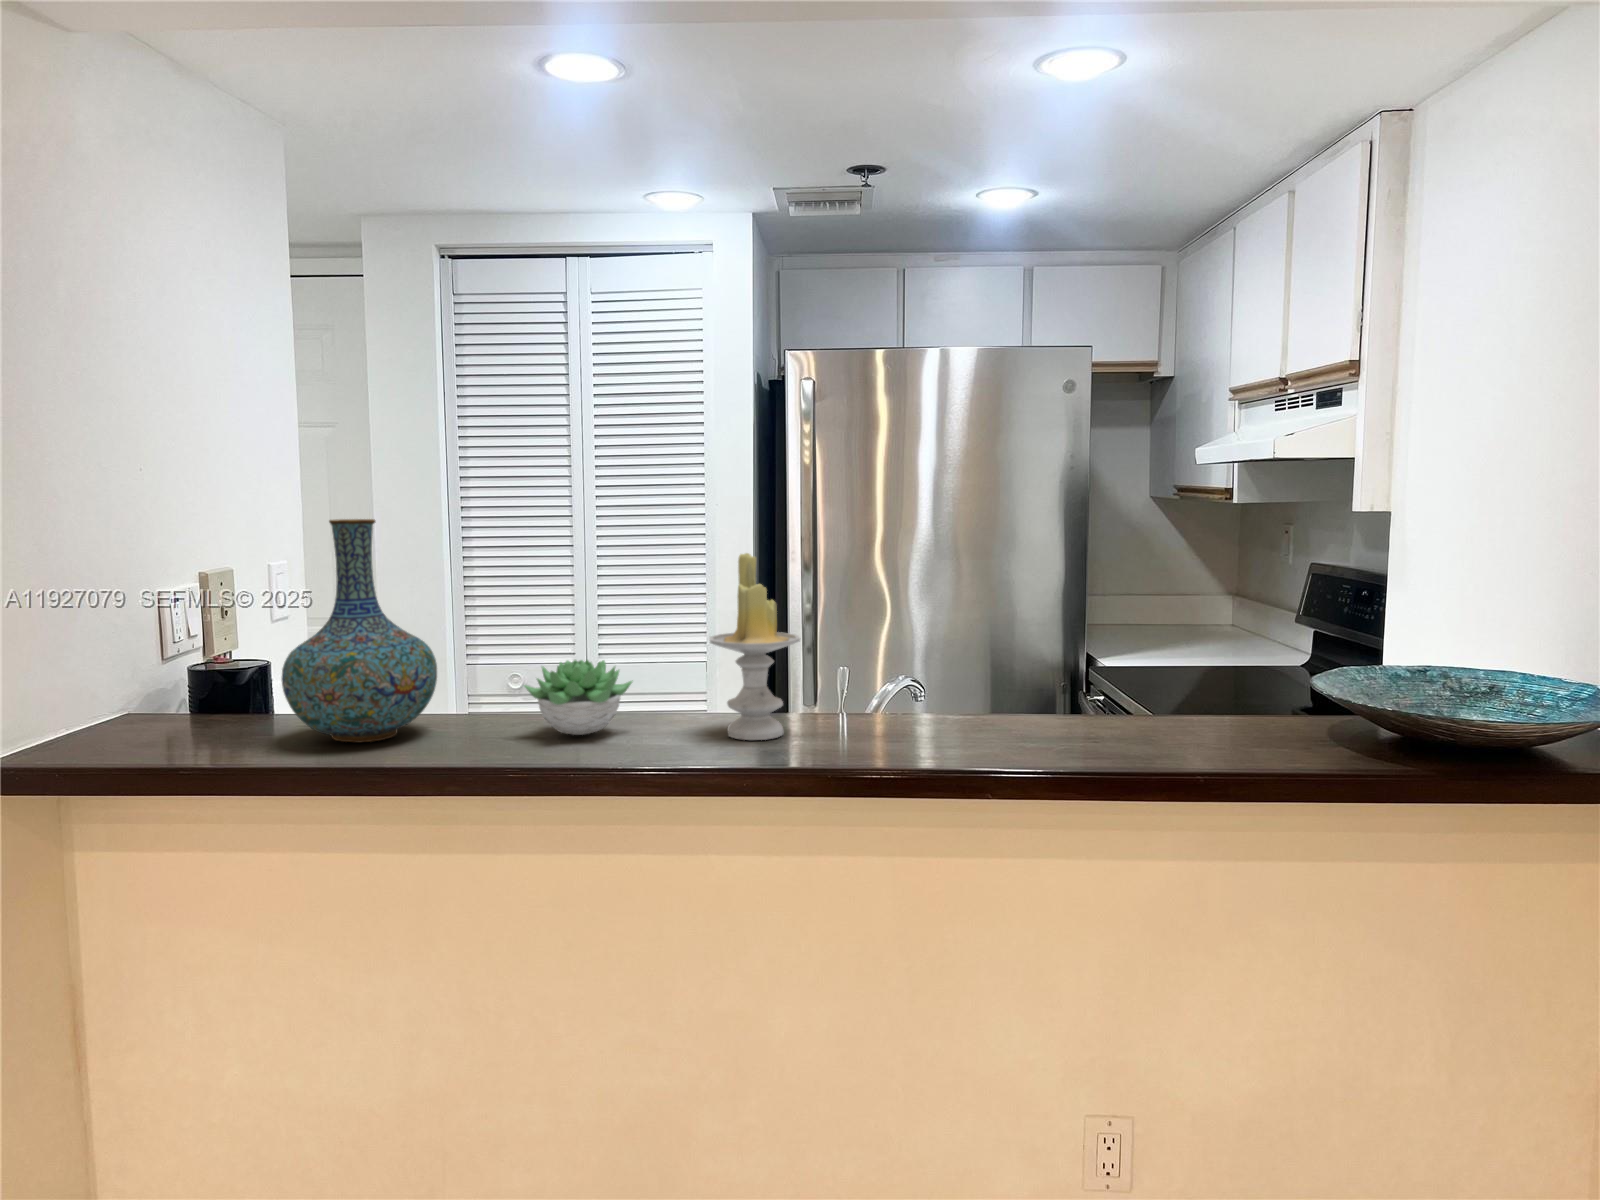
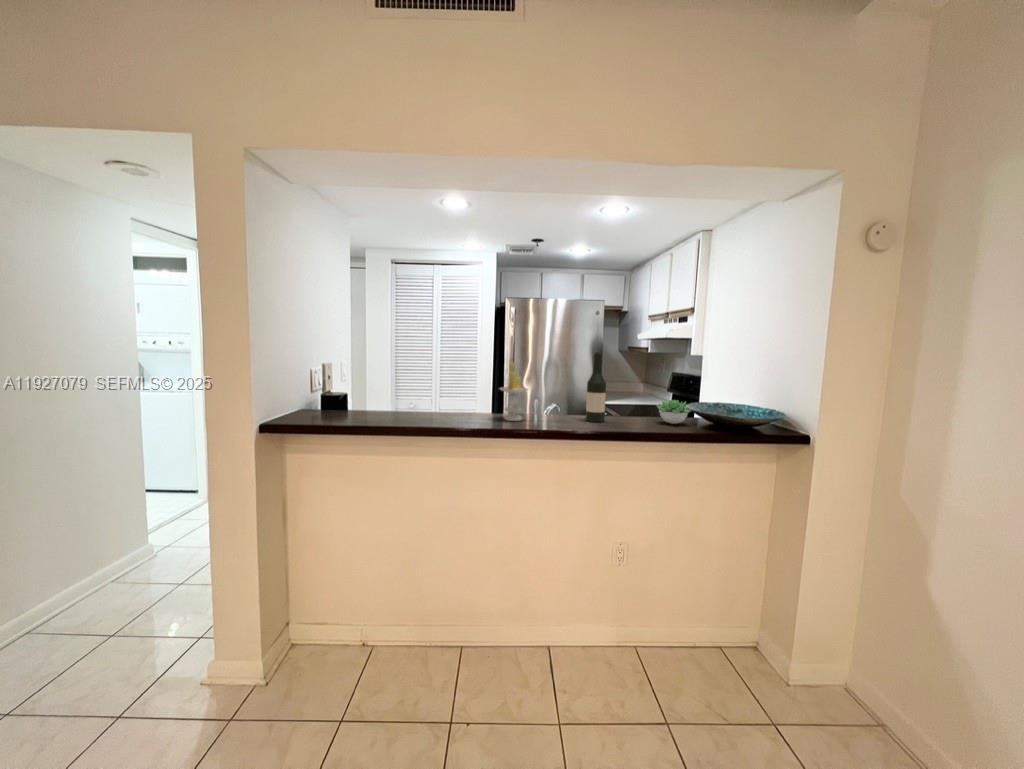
wine bottle: none [988,515,1048,740] -> present [586,352,606,422]
vase: present [282,519,437,742] -> none [361,347,410,420]
succulent plant: present [524,660,632,735] -> present [657,400,691,424]

